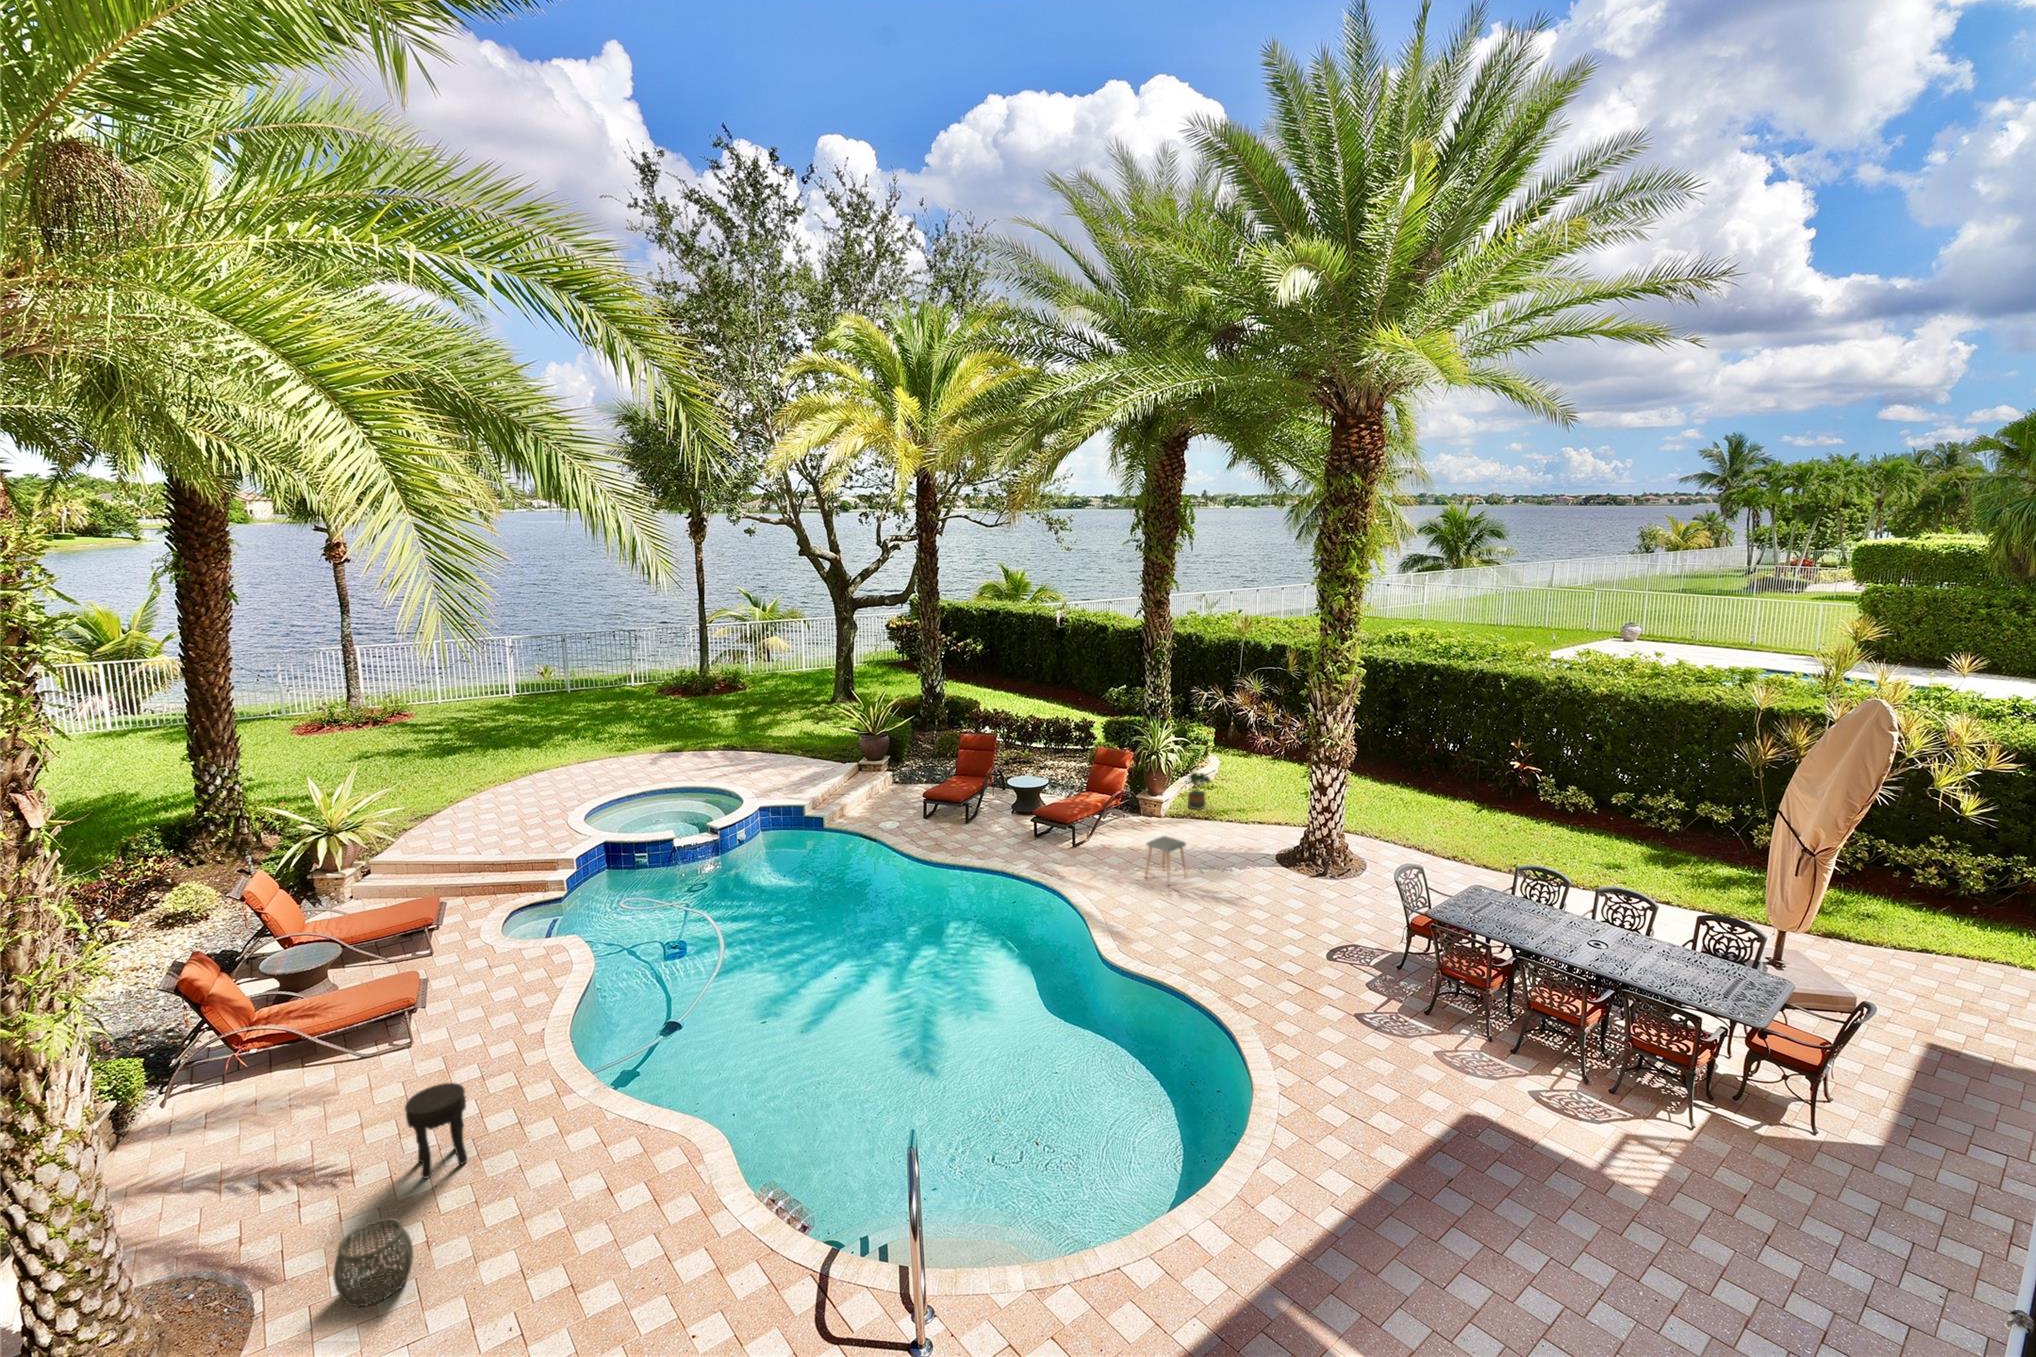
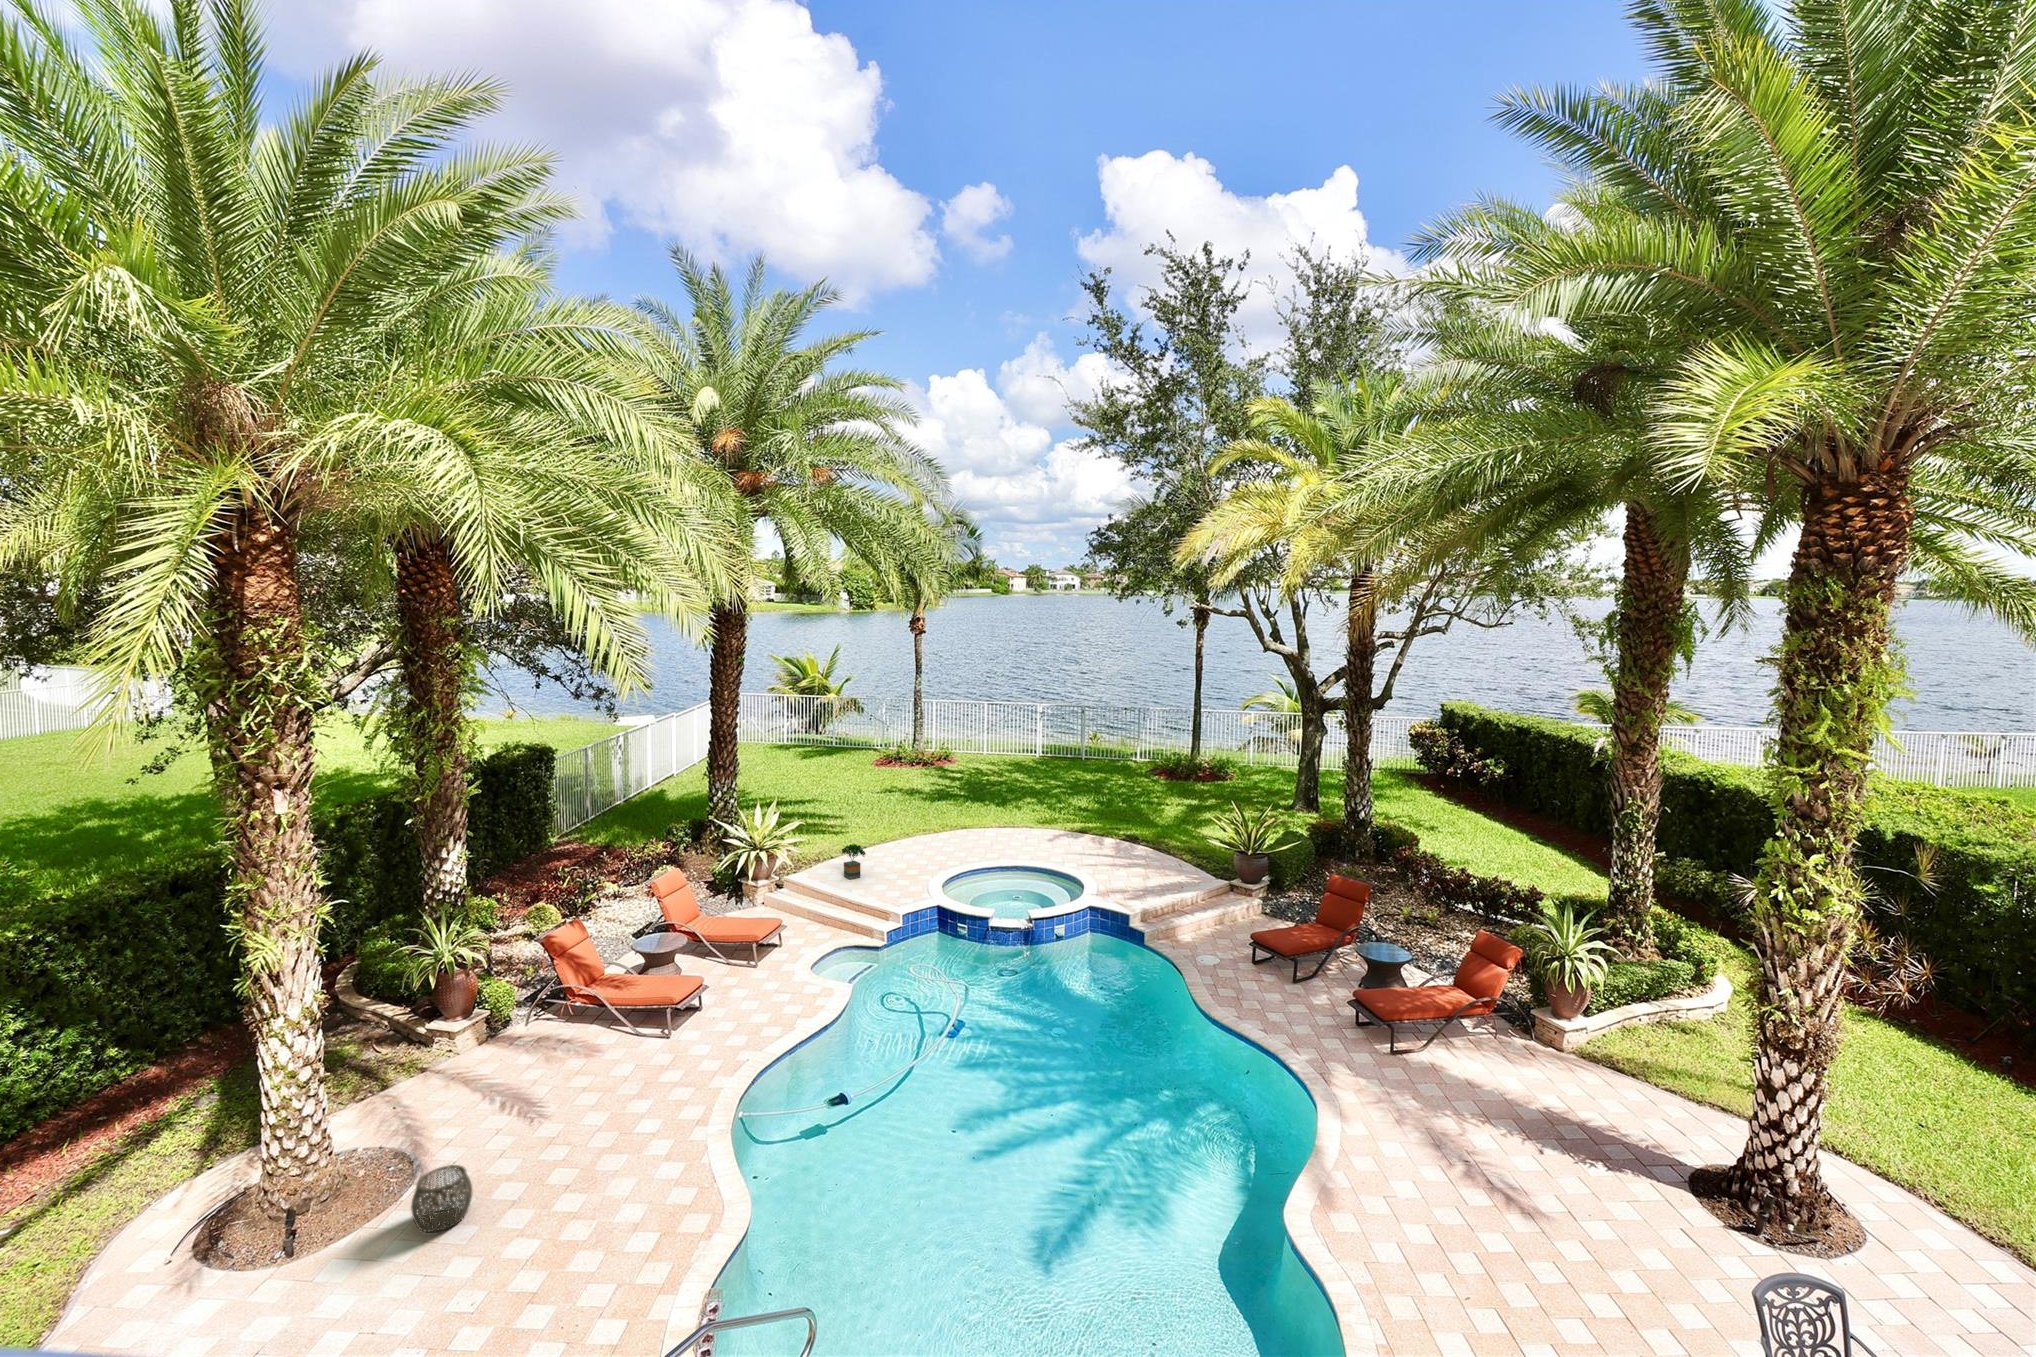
potted tree: present [1185,773,1210,810] -> present [842,844,866,879]
stool: present [1145,836,1187,885] -> none [1429,1075,1494,1150]
side table: present [405,1083,468,1178] -> none [551,1075,597,1150]

